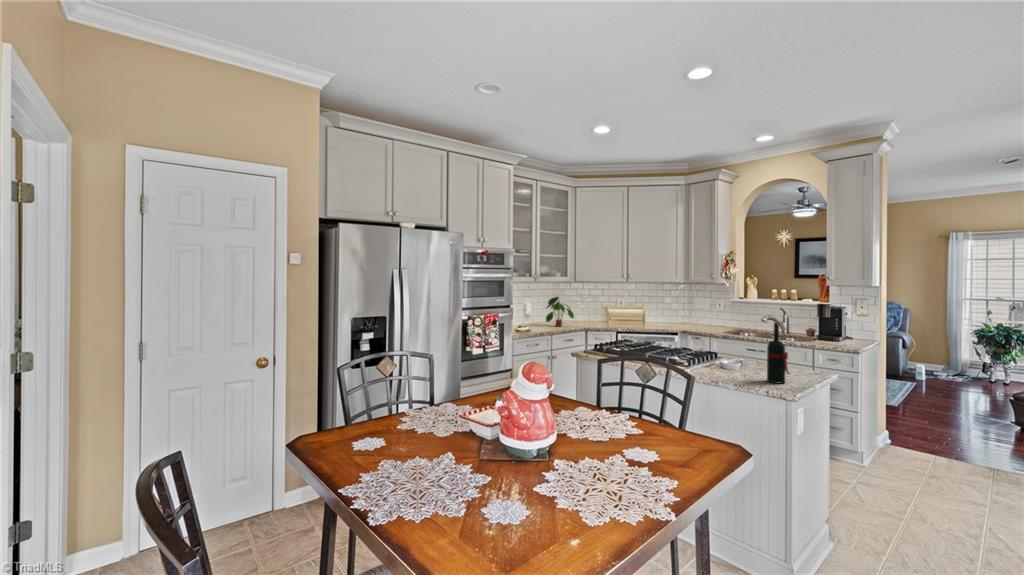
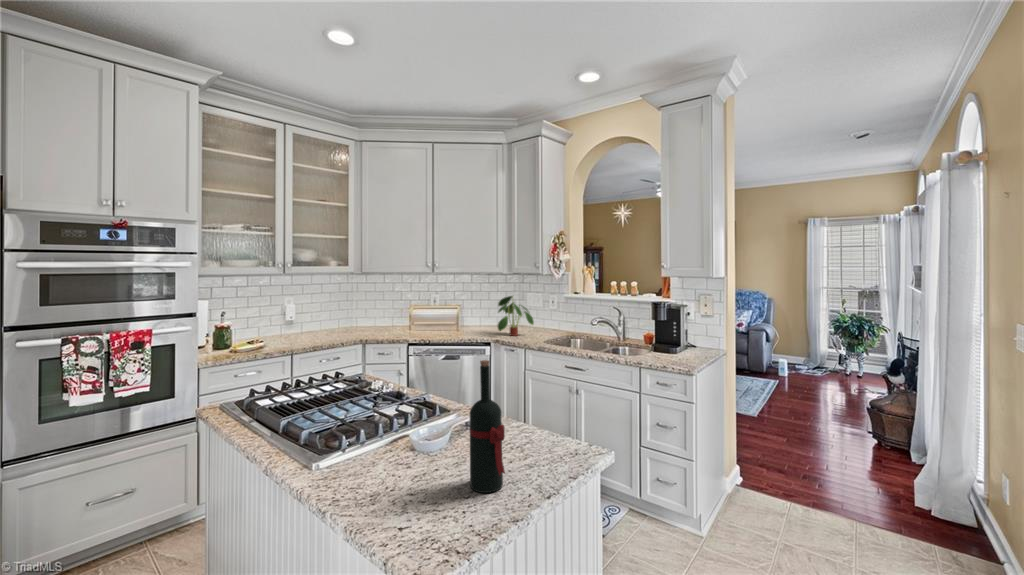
plant: present [546,297,574,327] -> present [498,296,534,336]

